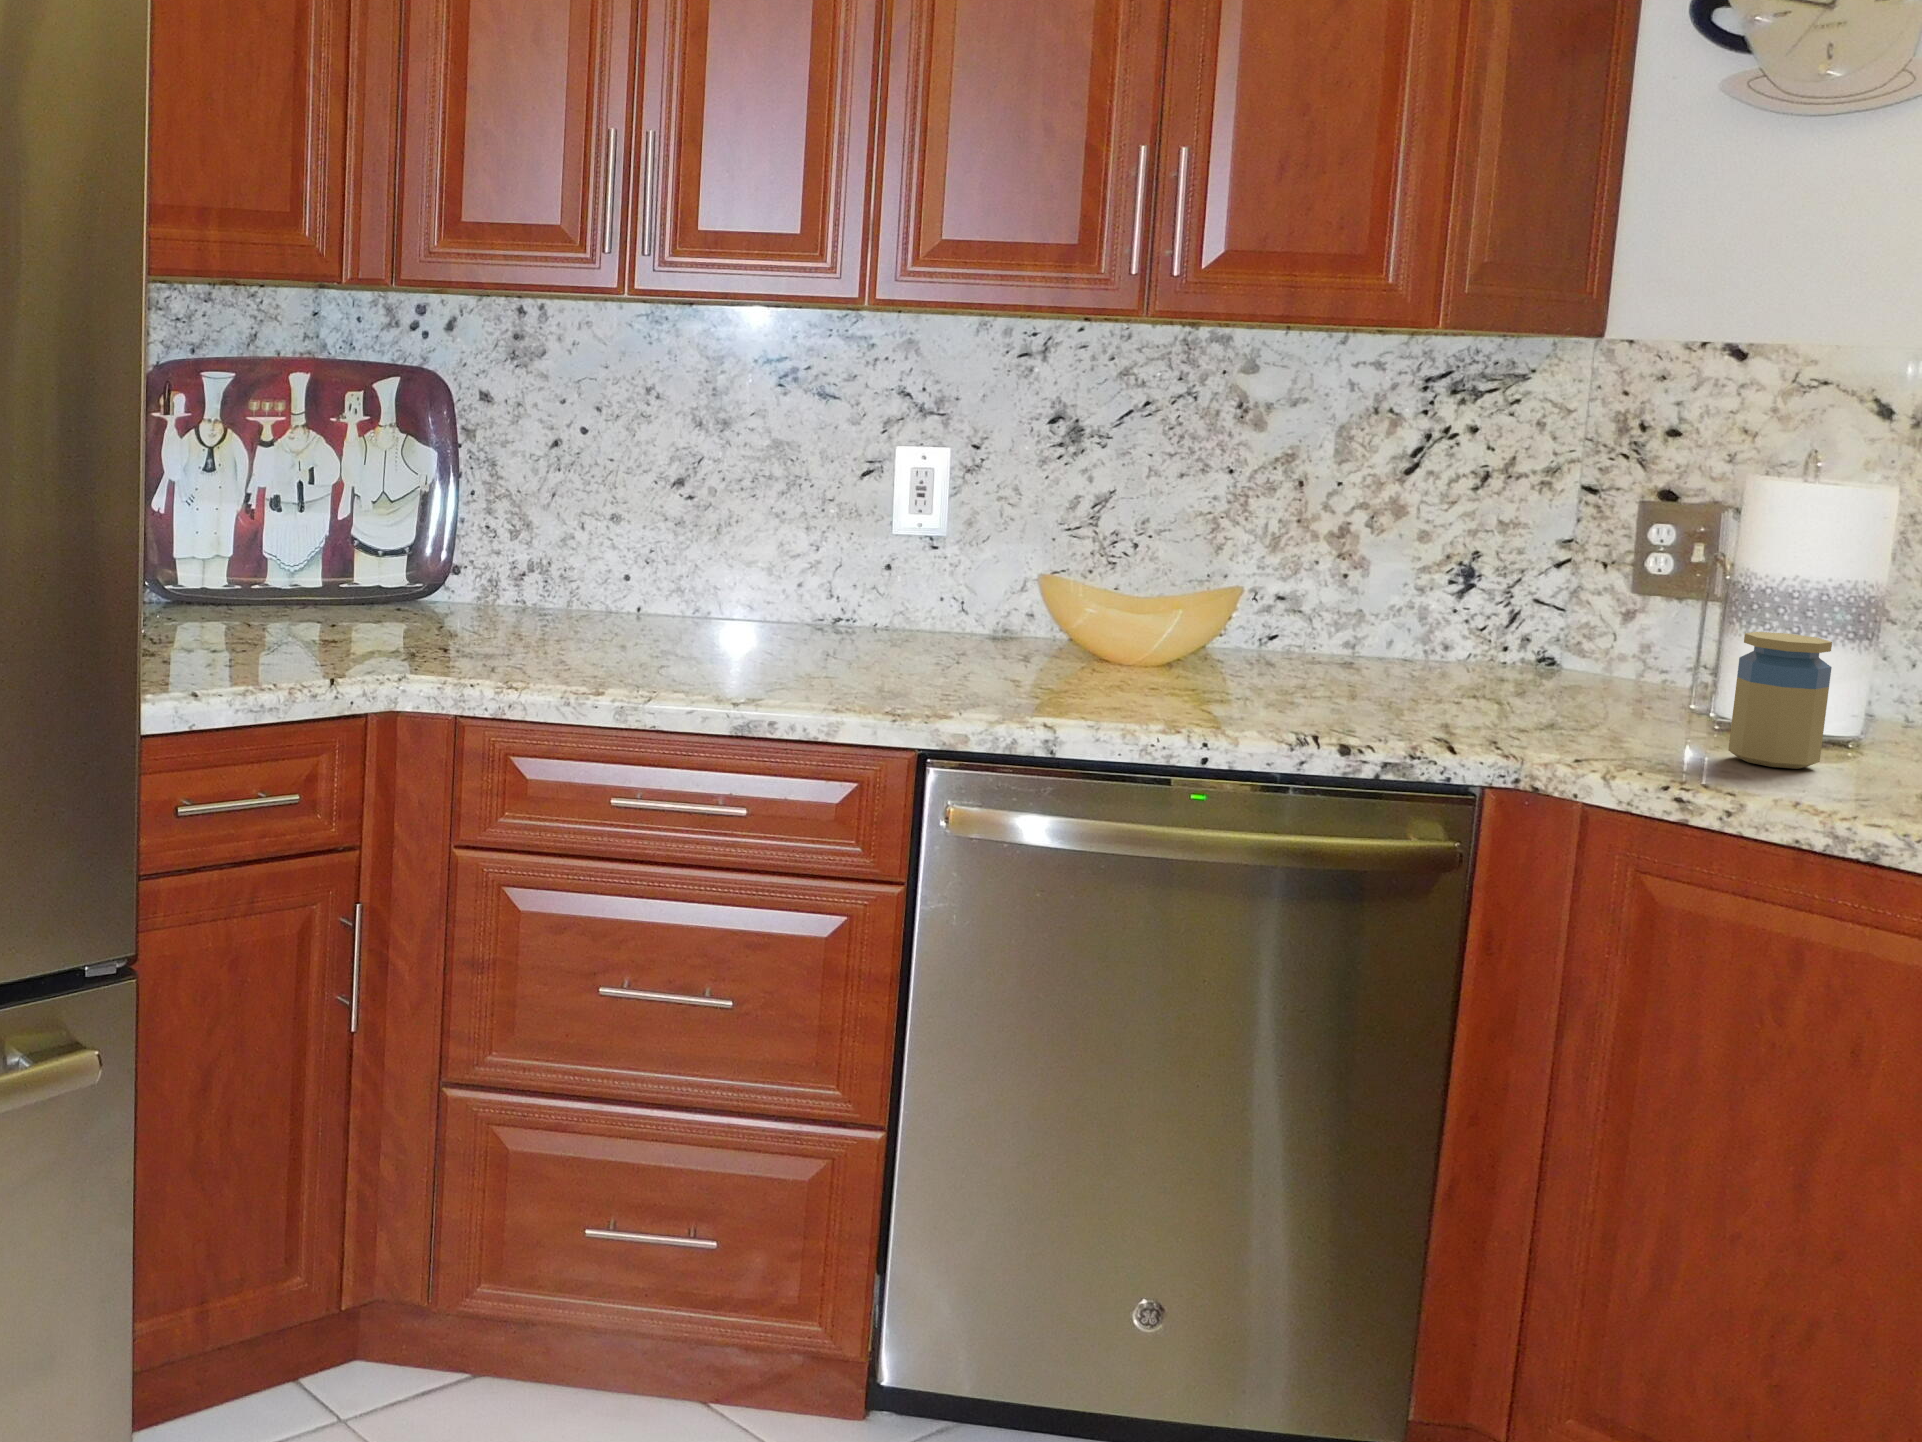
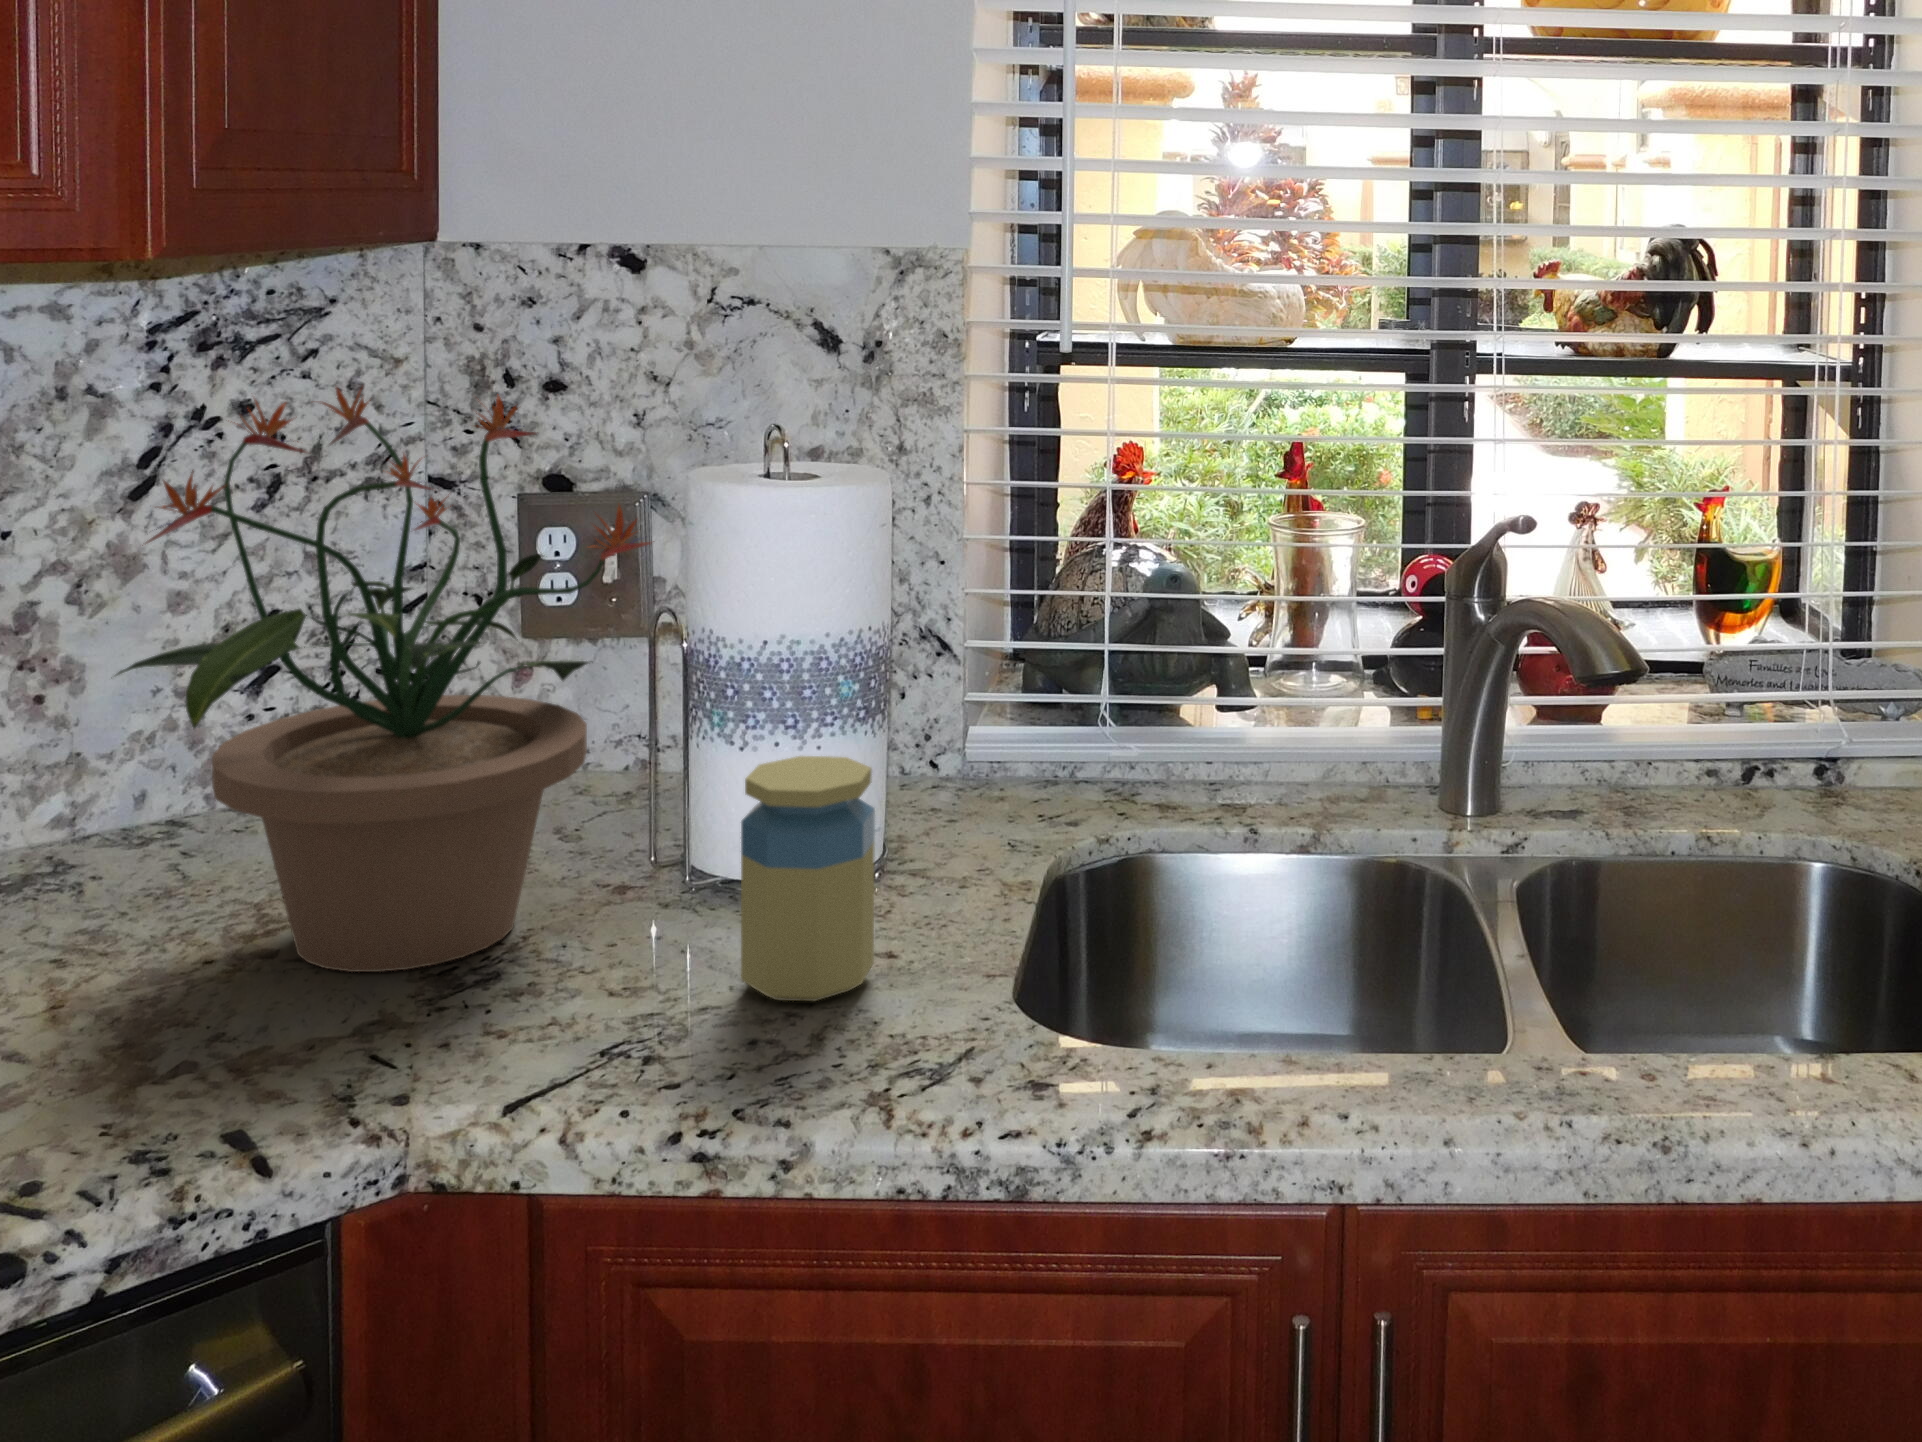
potted plant: none [1394,404,1714,720] -> present [116,387,654,972]

